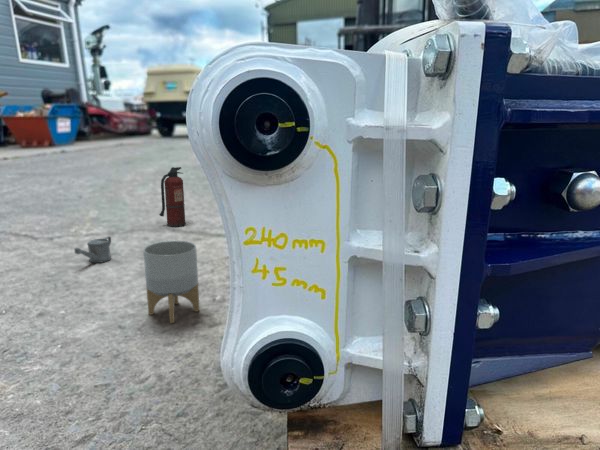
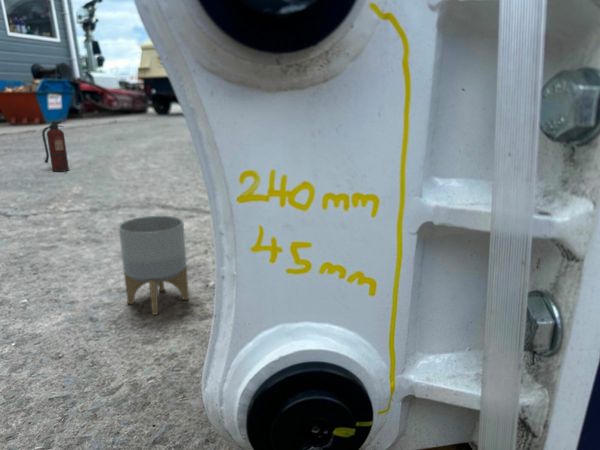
fire extinguisher: present [159,167,186,227] -> present [42,121,69,172]
watering can: present [74,236,111,263] -> none [45,213,91,243]

